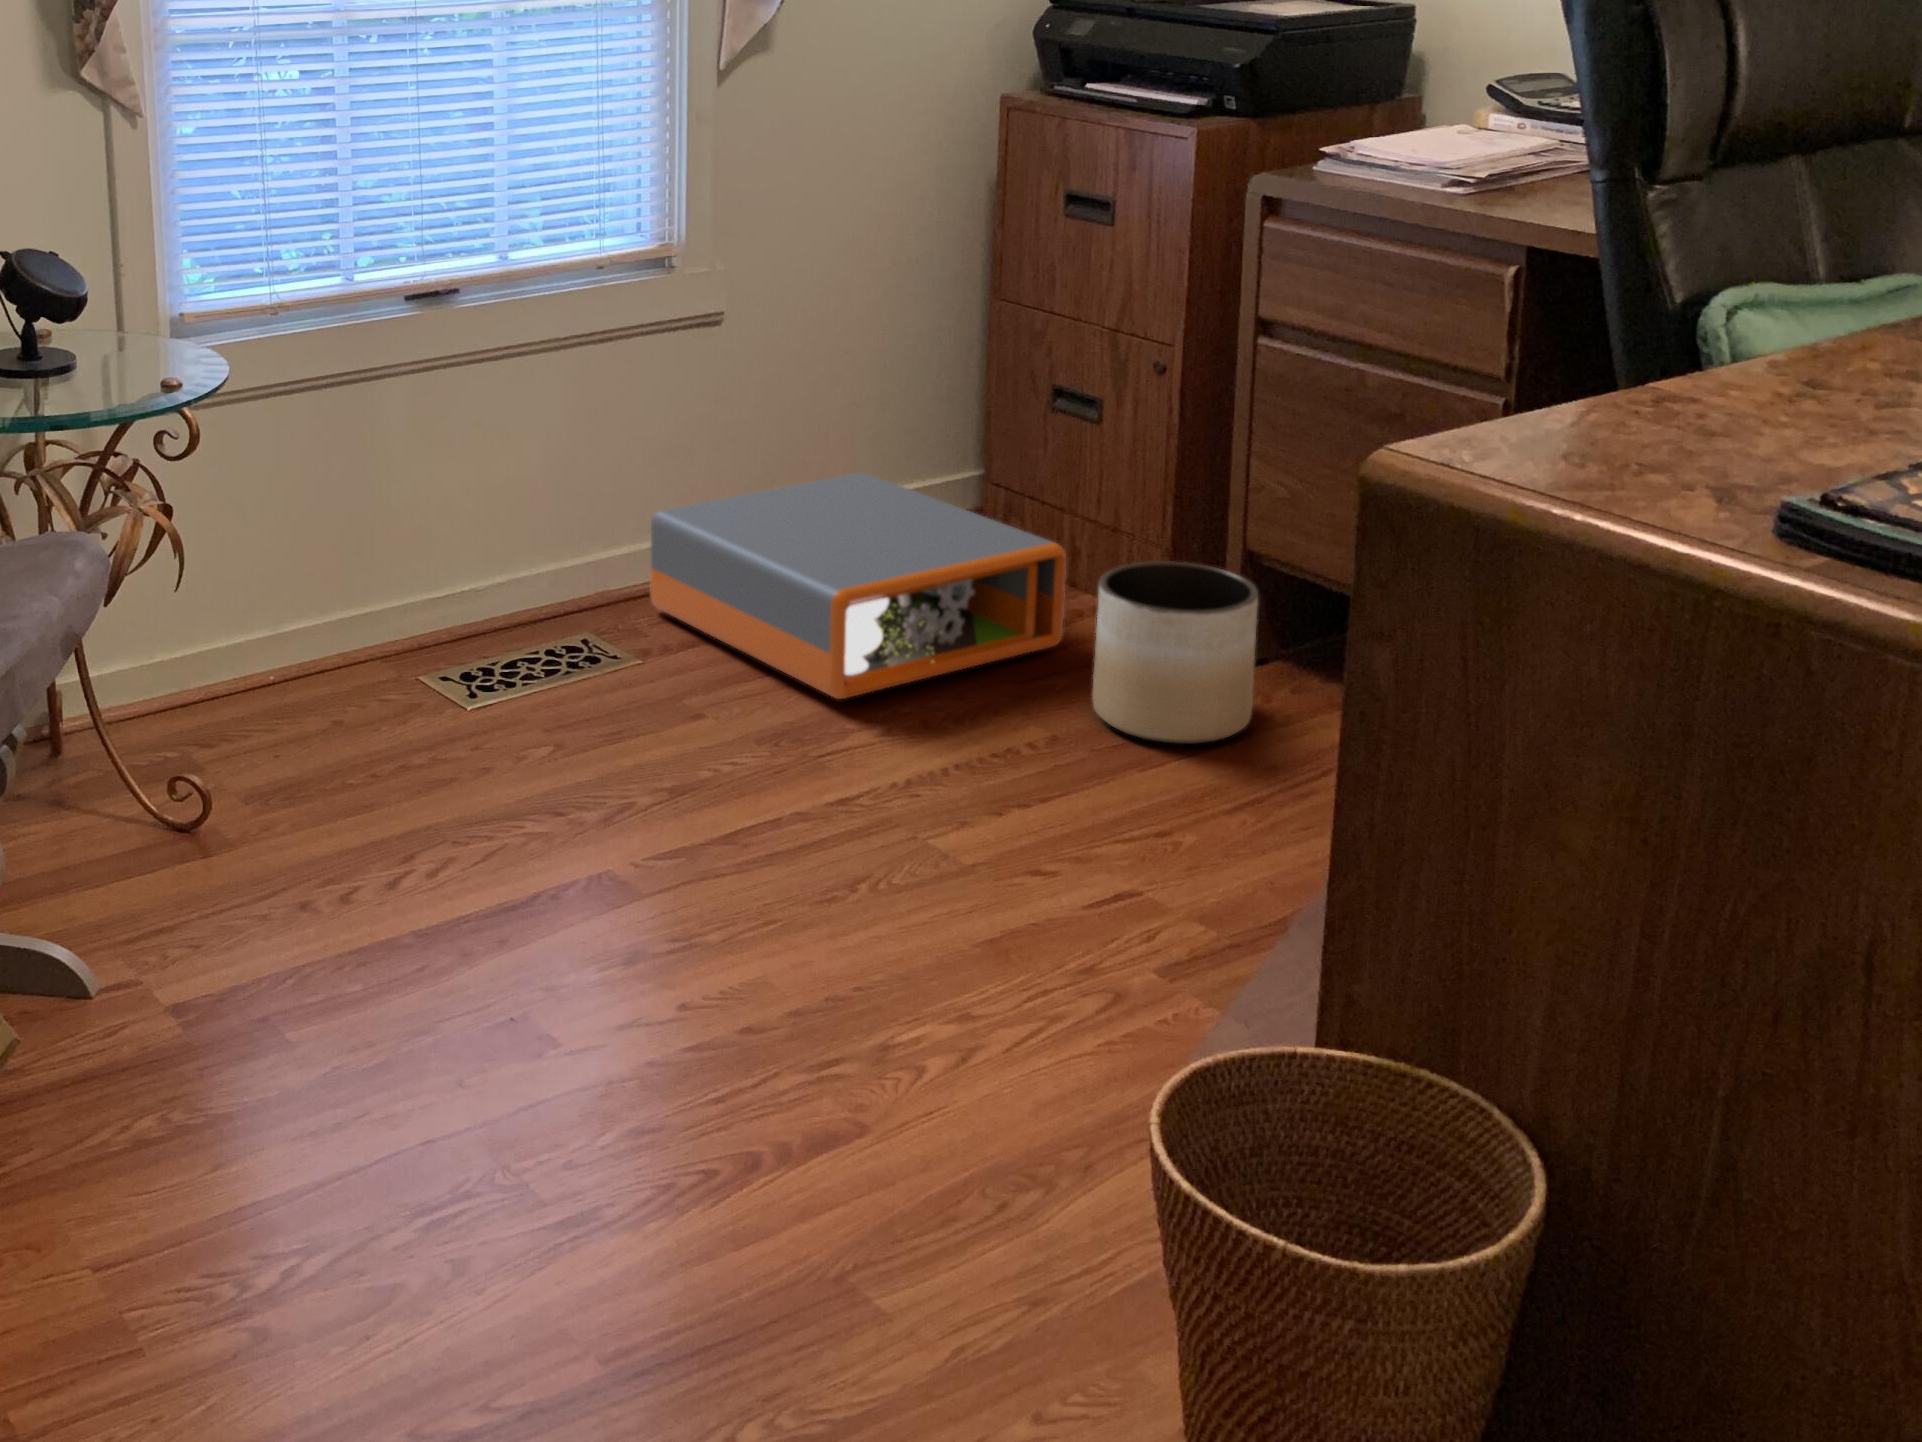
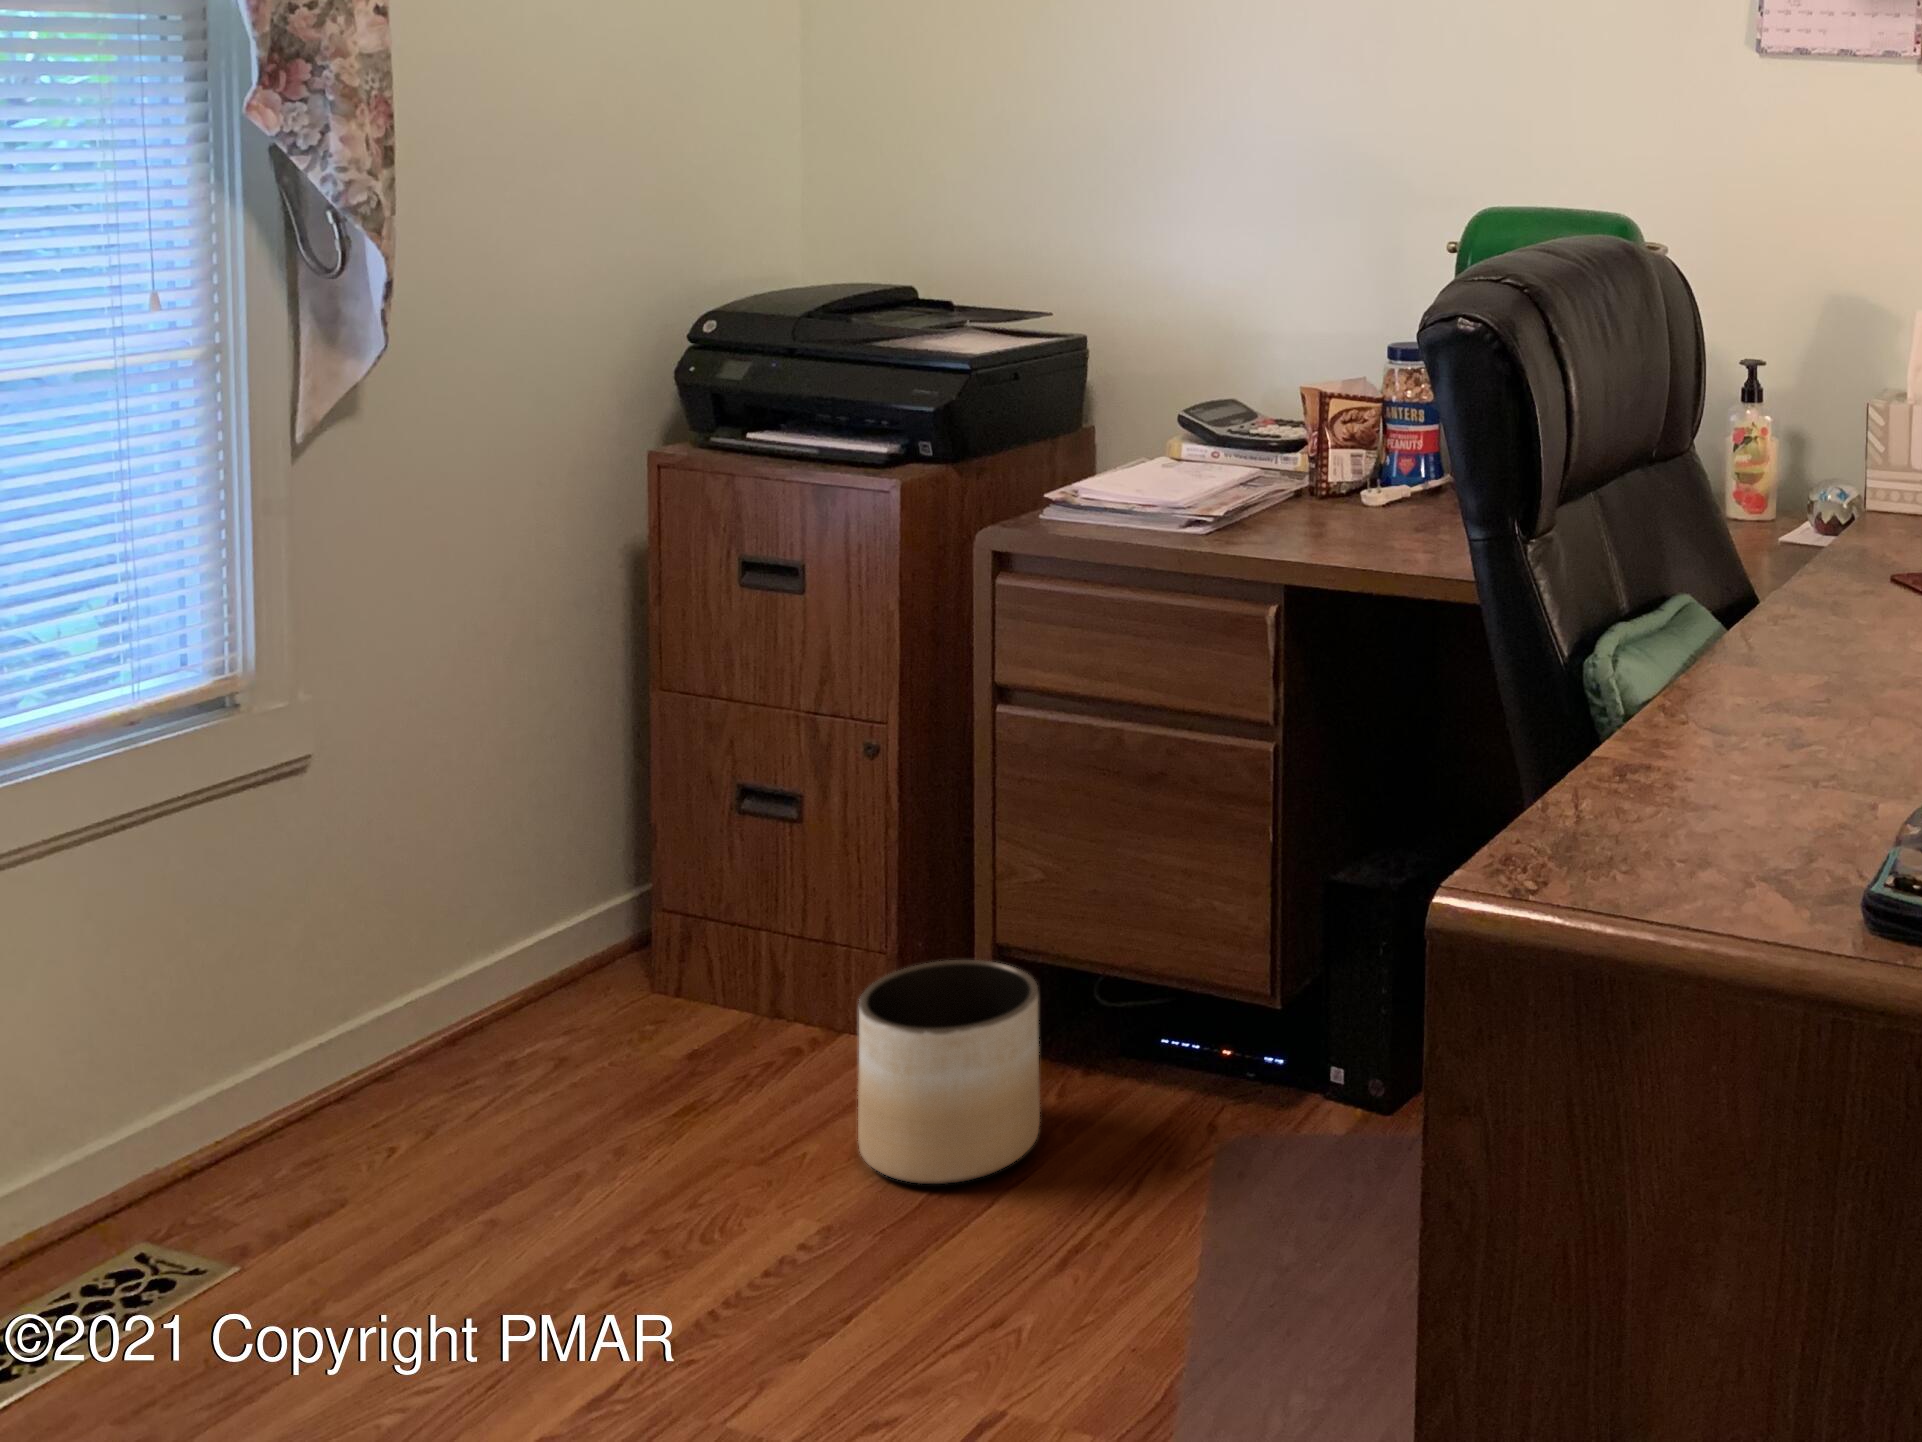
storage box: present [651,473,1066,699] -> none [223,913,795,1235]

